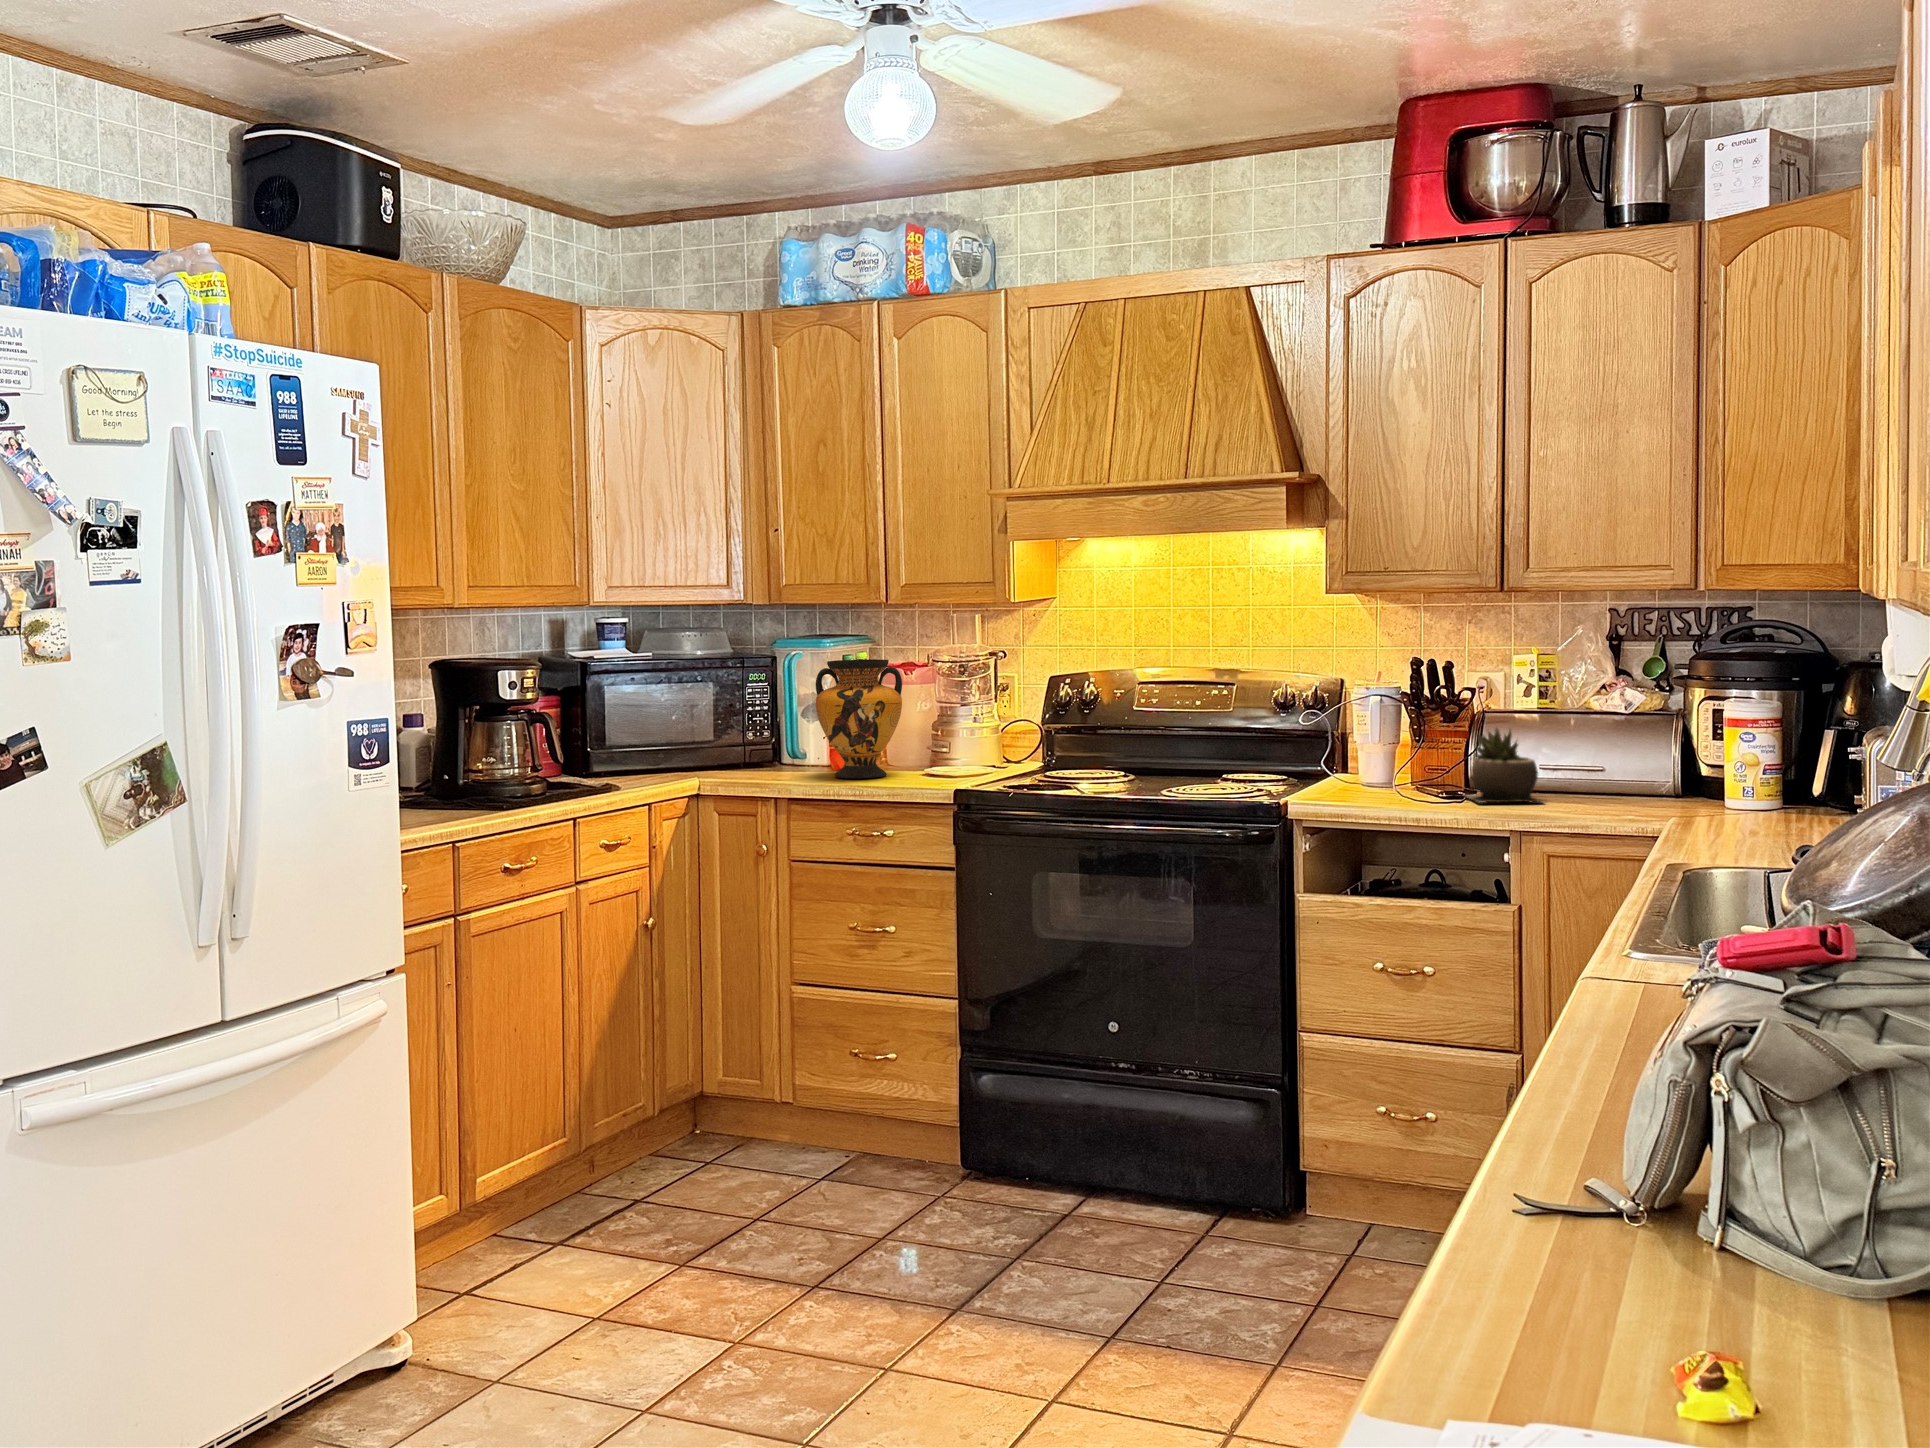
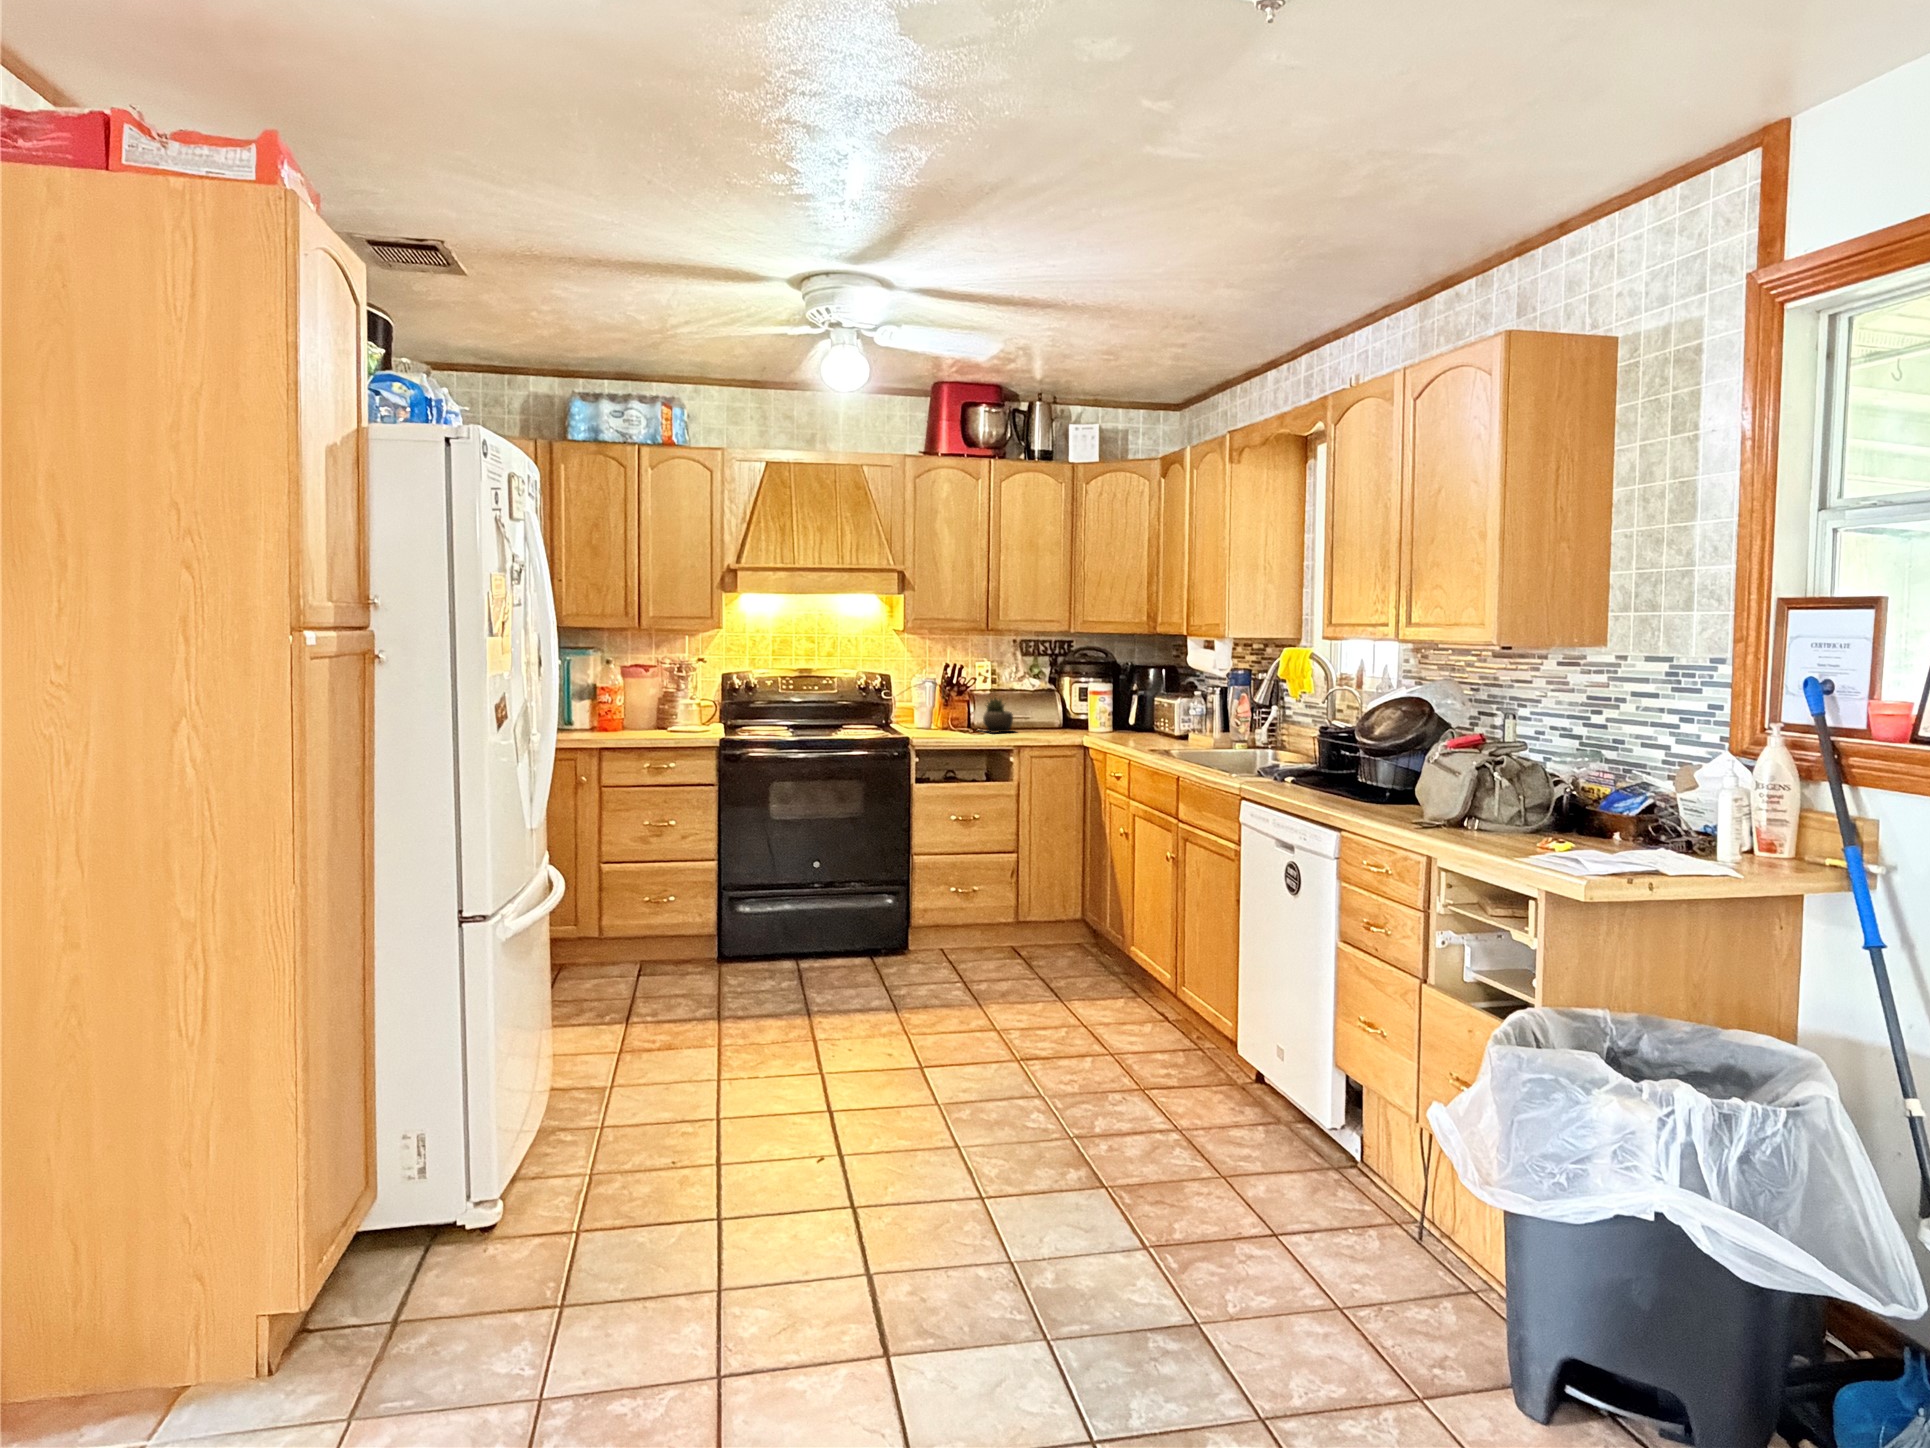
vase: present [816,659,902,778] -> none [608,664,662,735]

